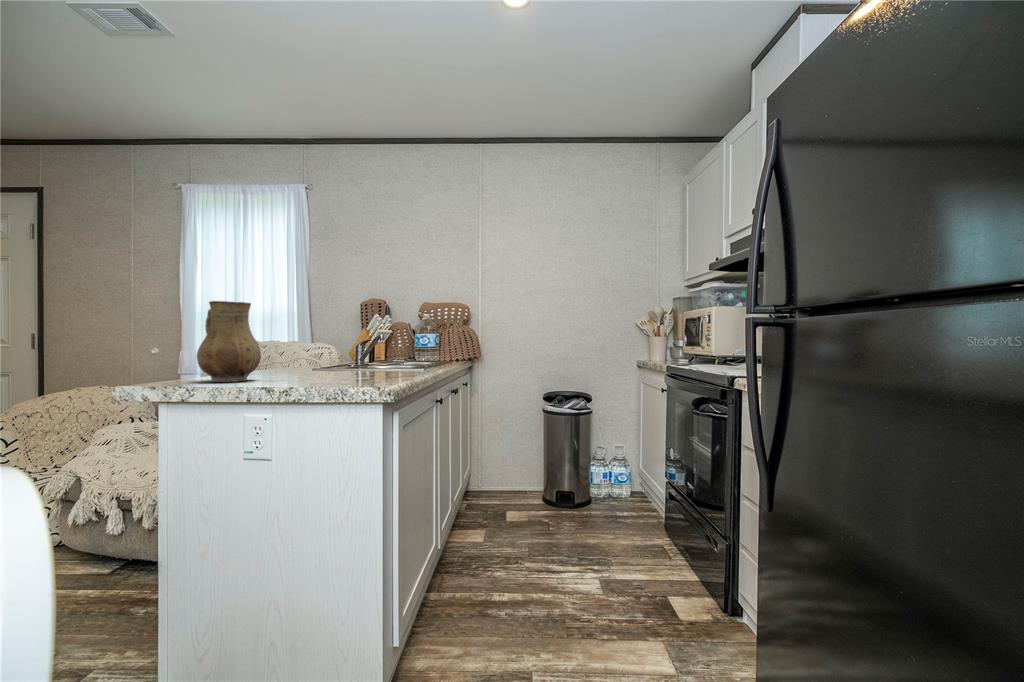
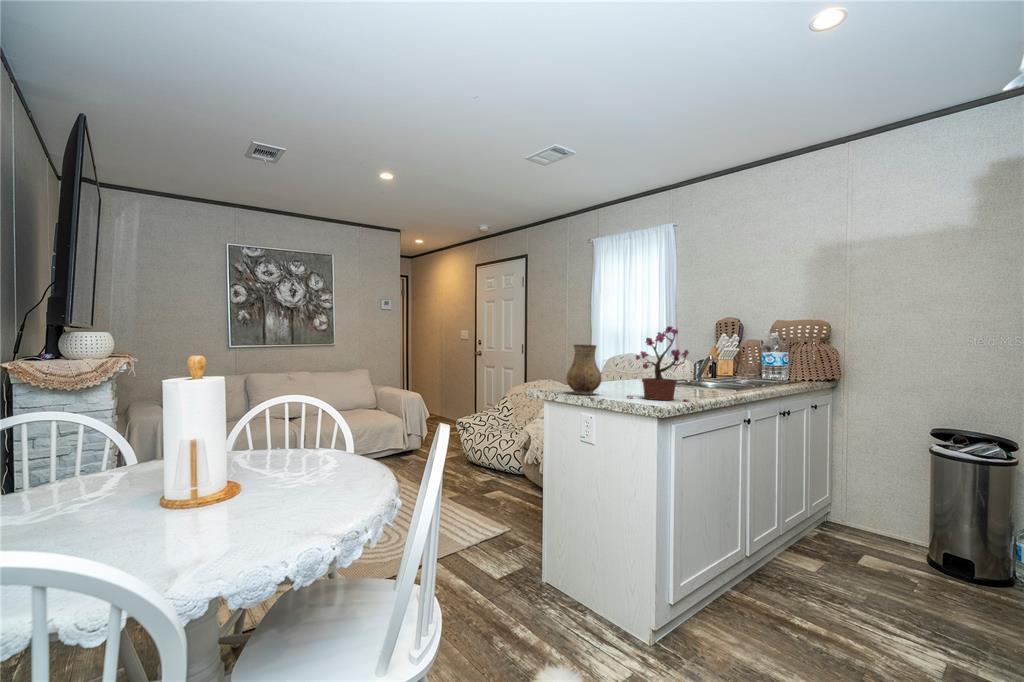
potted plant: none [306,278,391,379] -> present [627,326,689,401]

